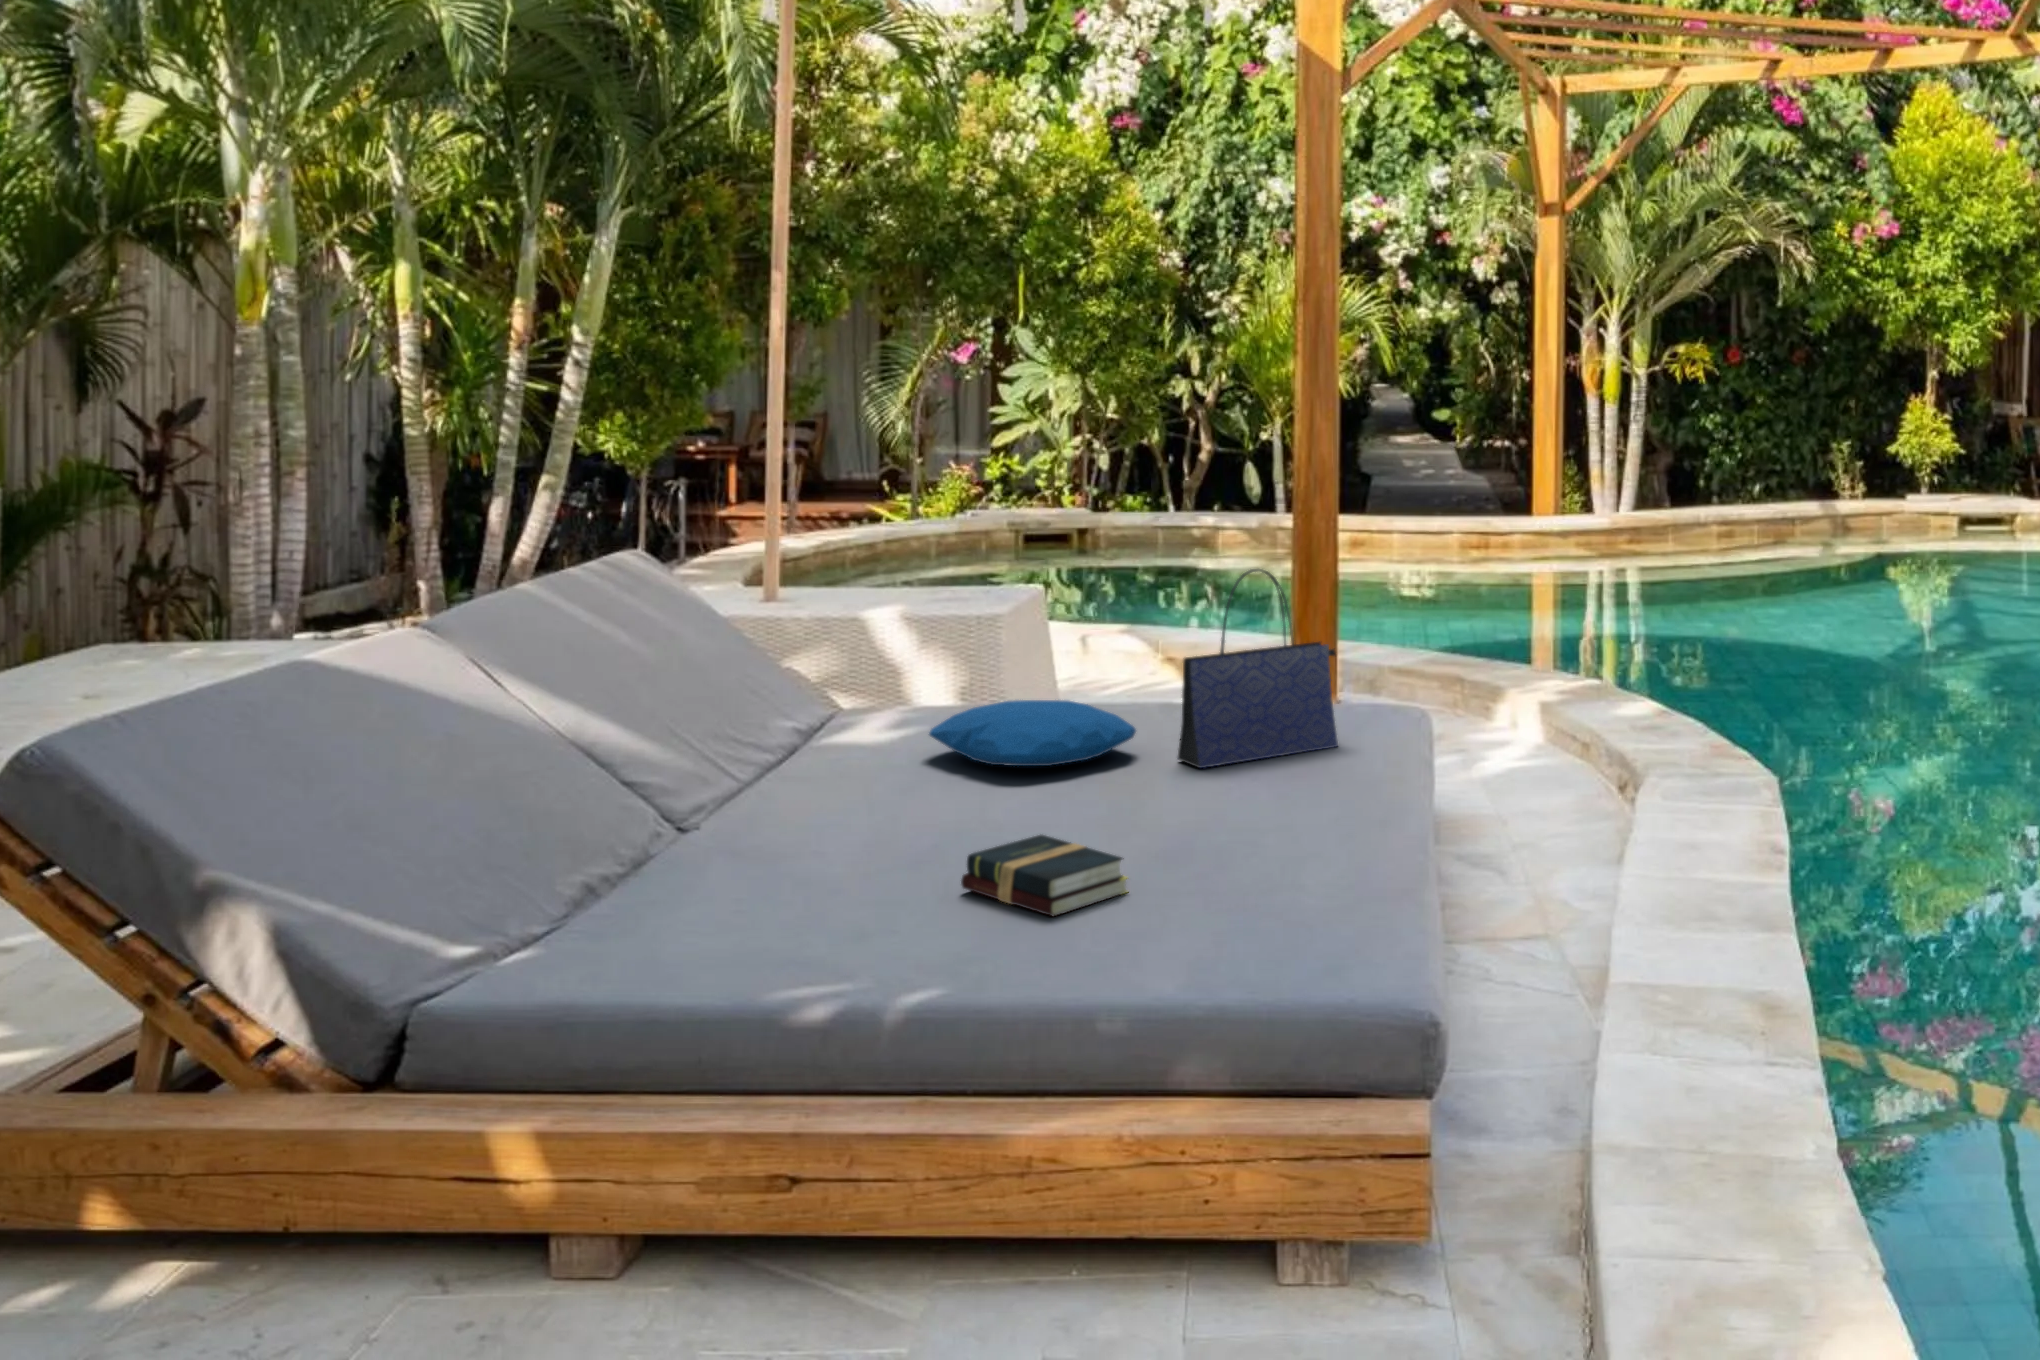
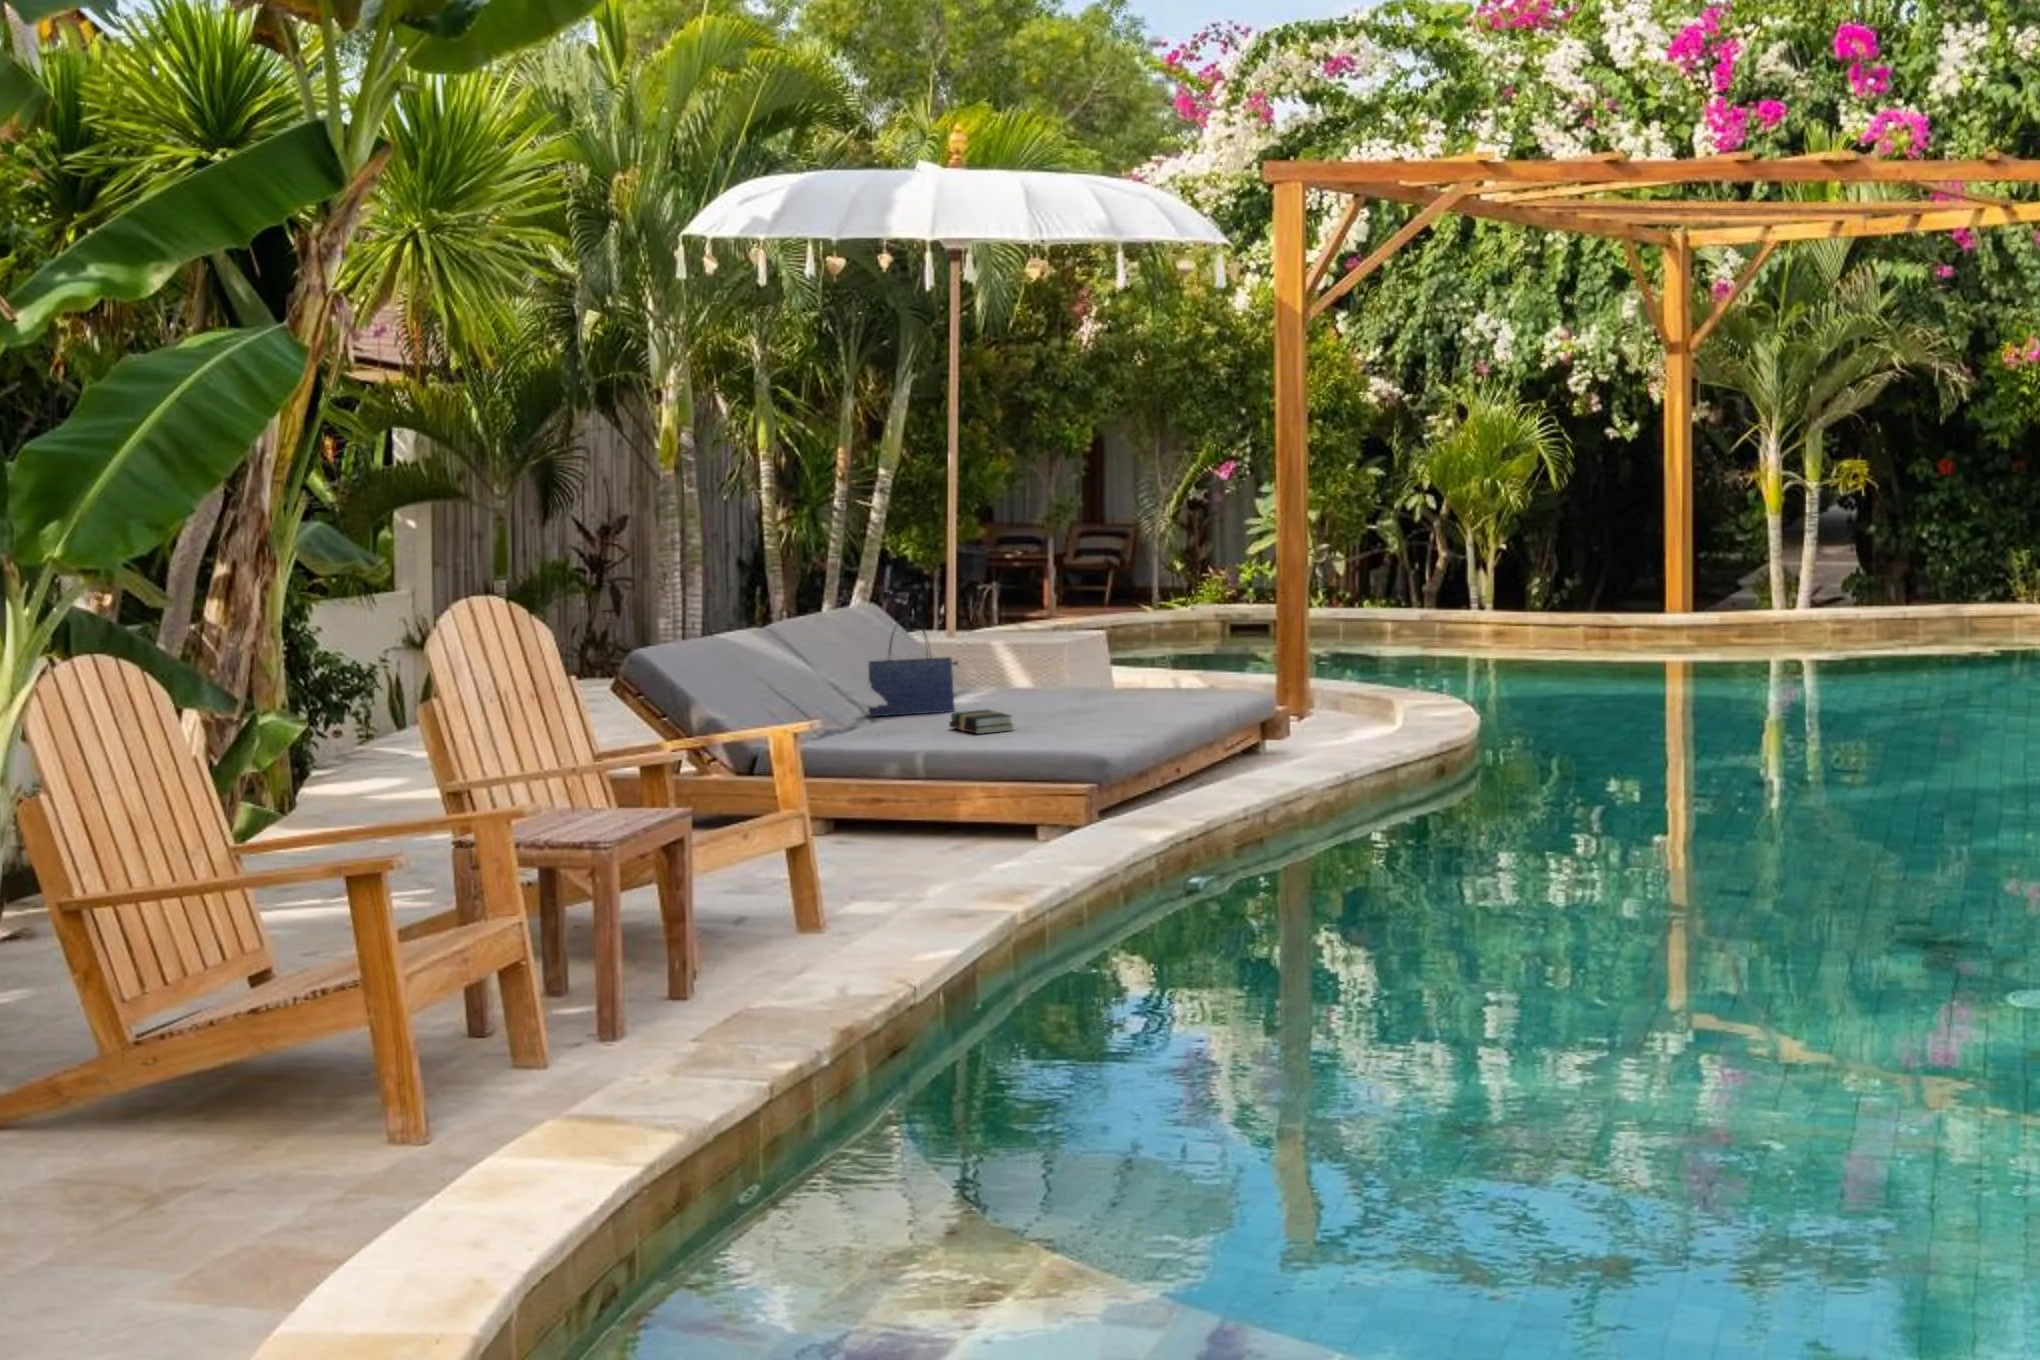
tote bag: present [1178,569,1338,768] -> present [868,618,958,716]
pillow: present [929,700,1136,766] -> none [978,671,1076,699]

